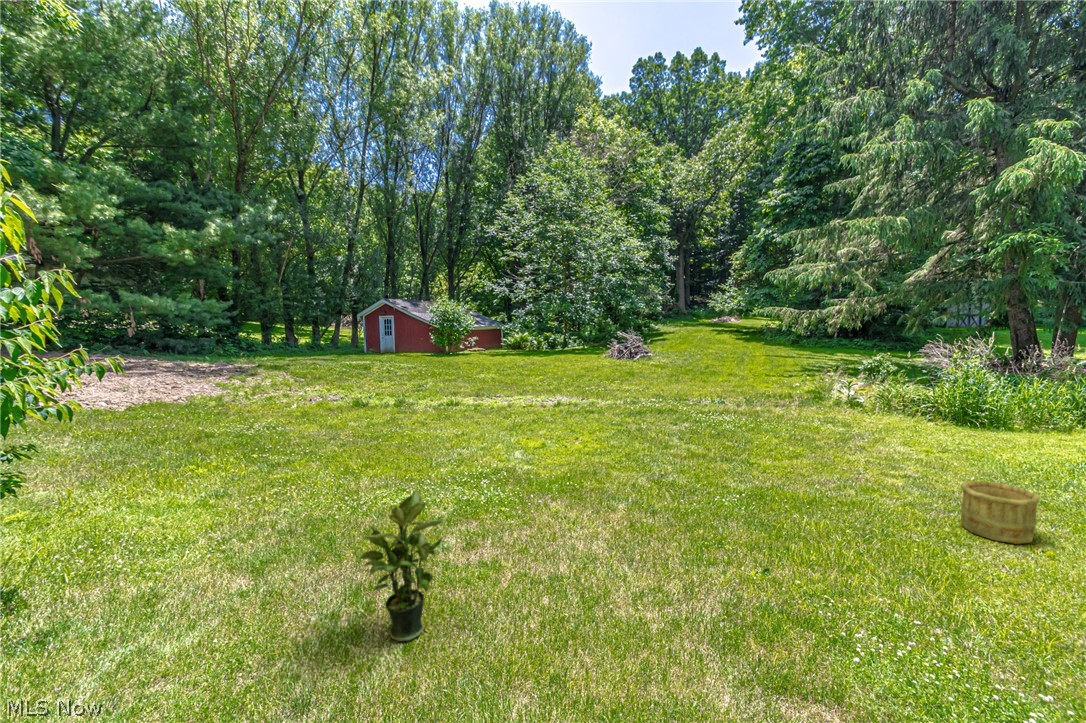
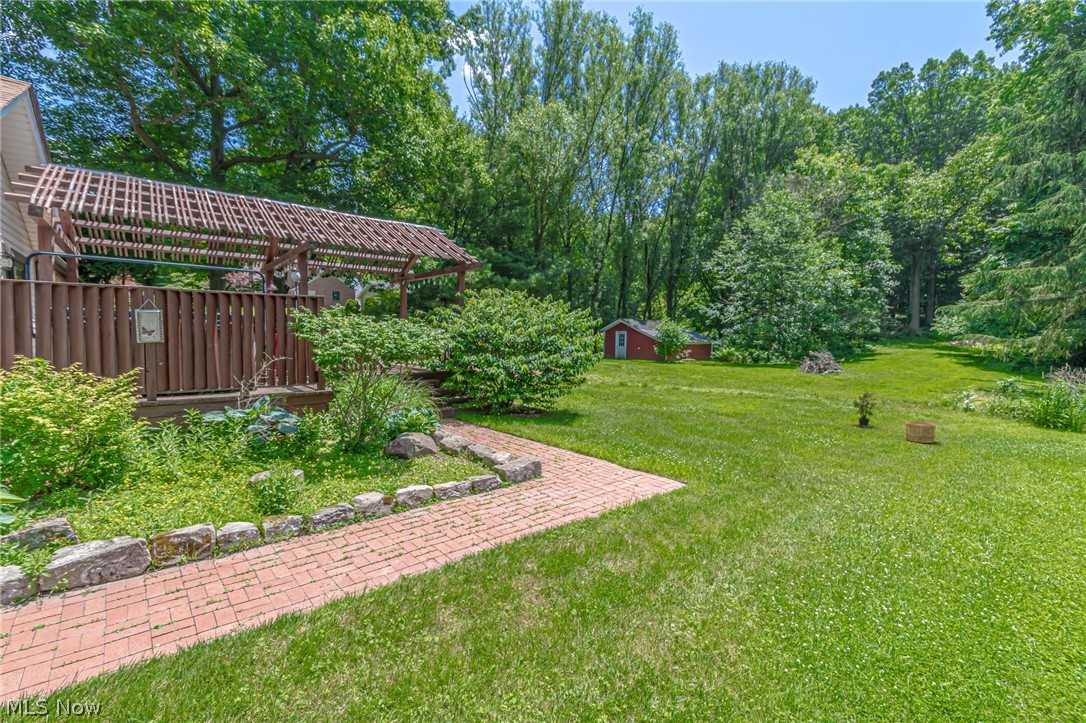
potted plant: present [360,490,442,642] -> present [853,392,876,428]

